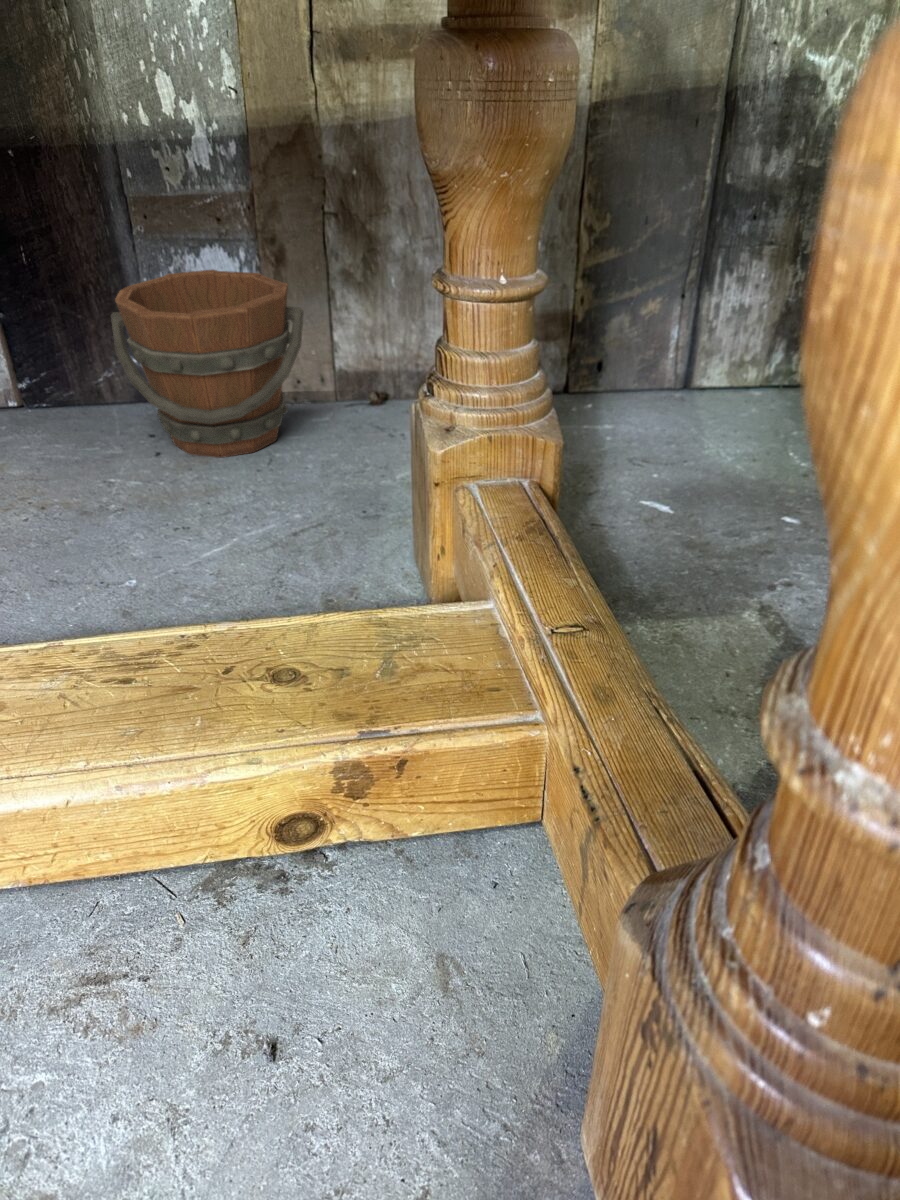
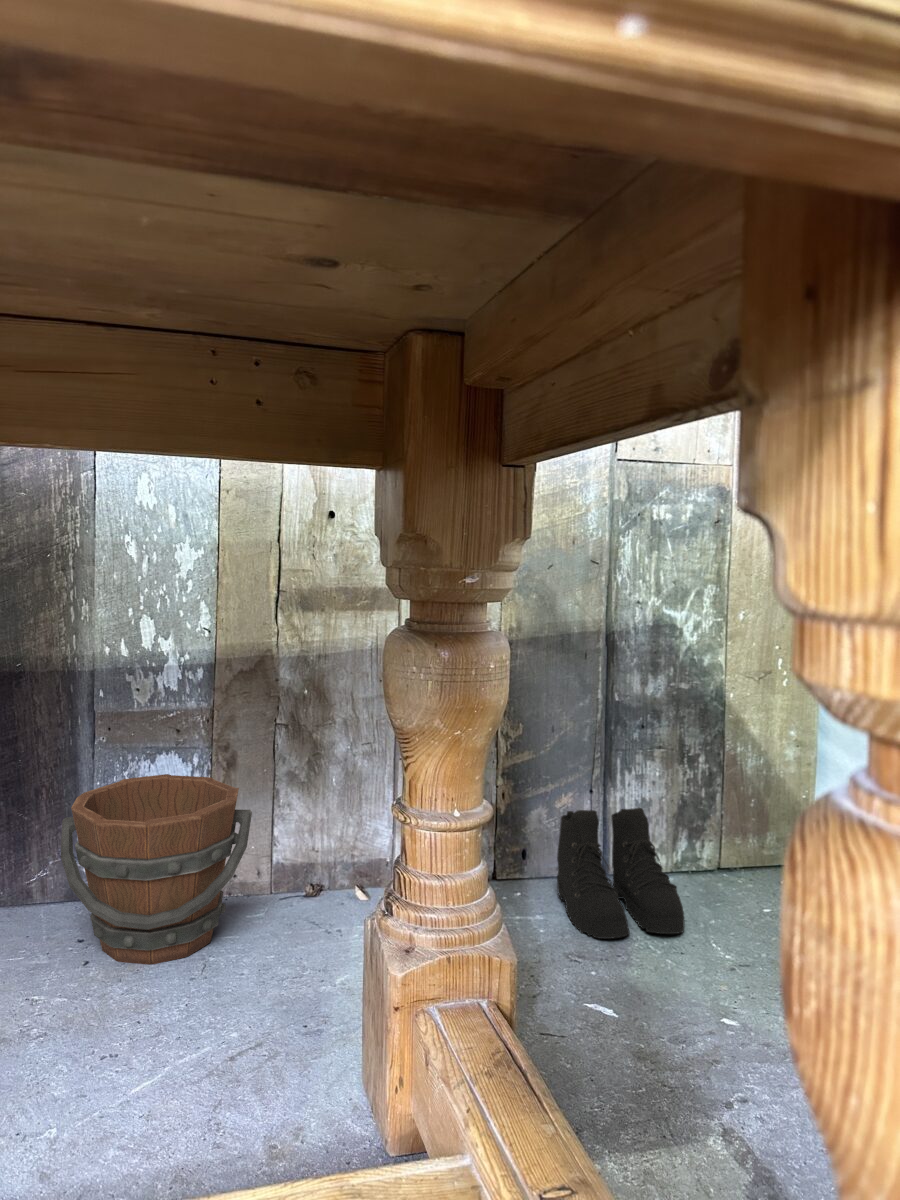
boots: none [632,313,763,448] -> present [557,808,684,939]

